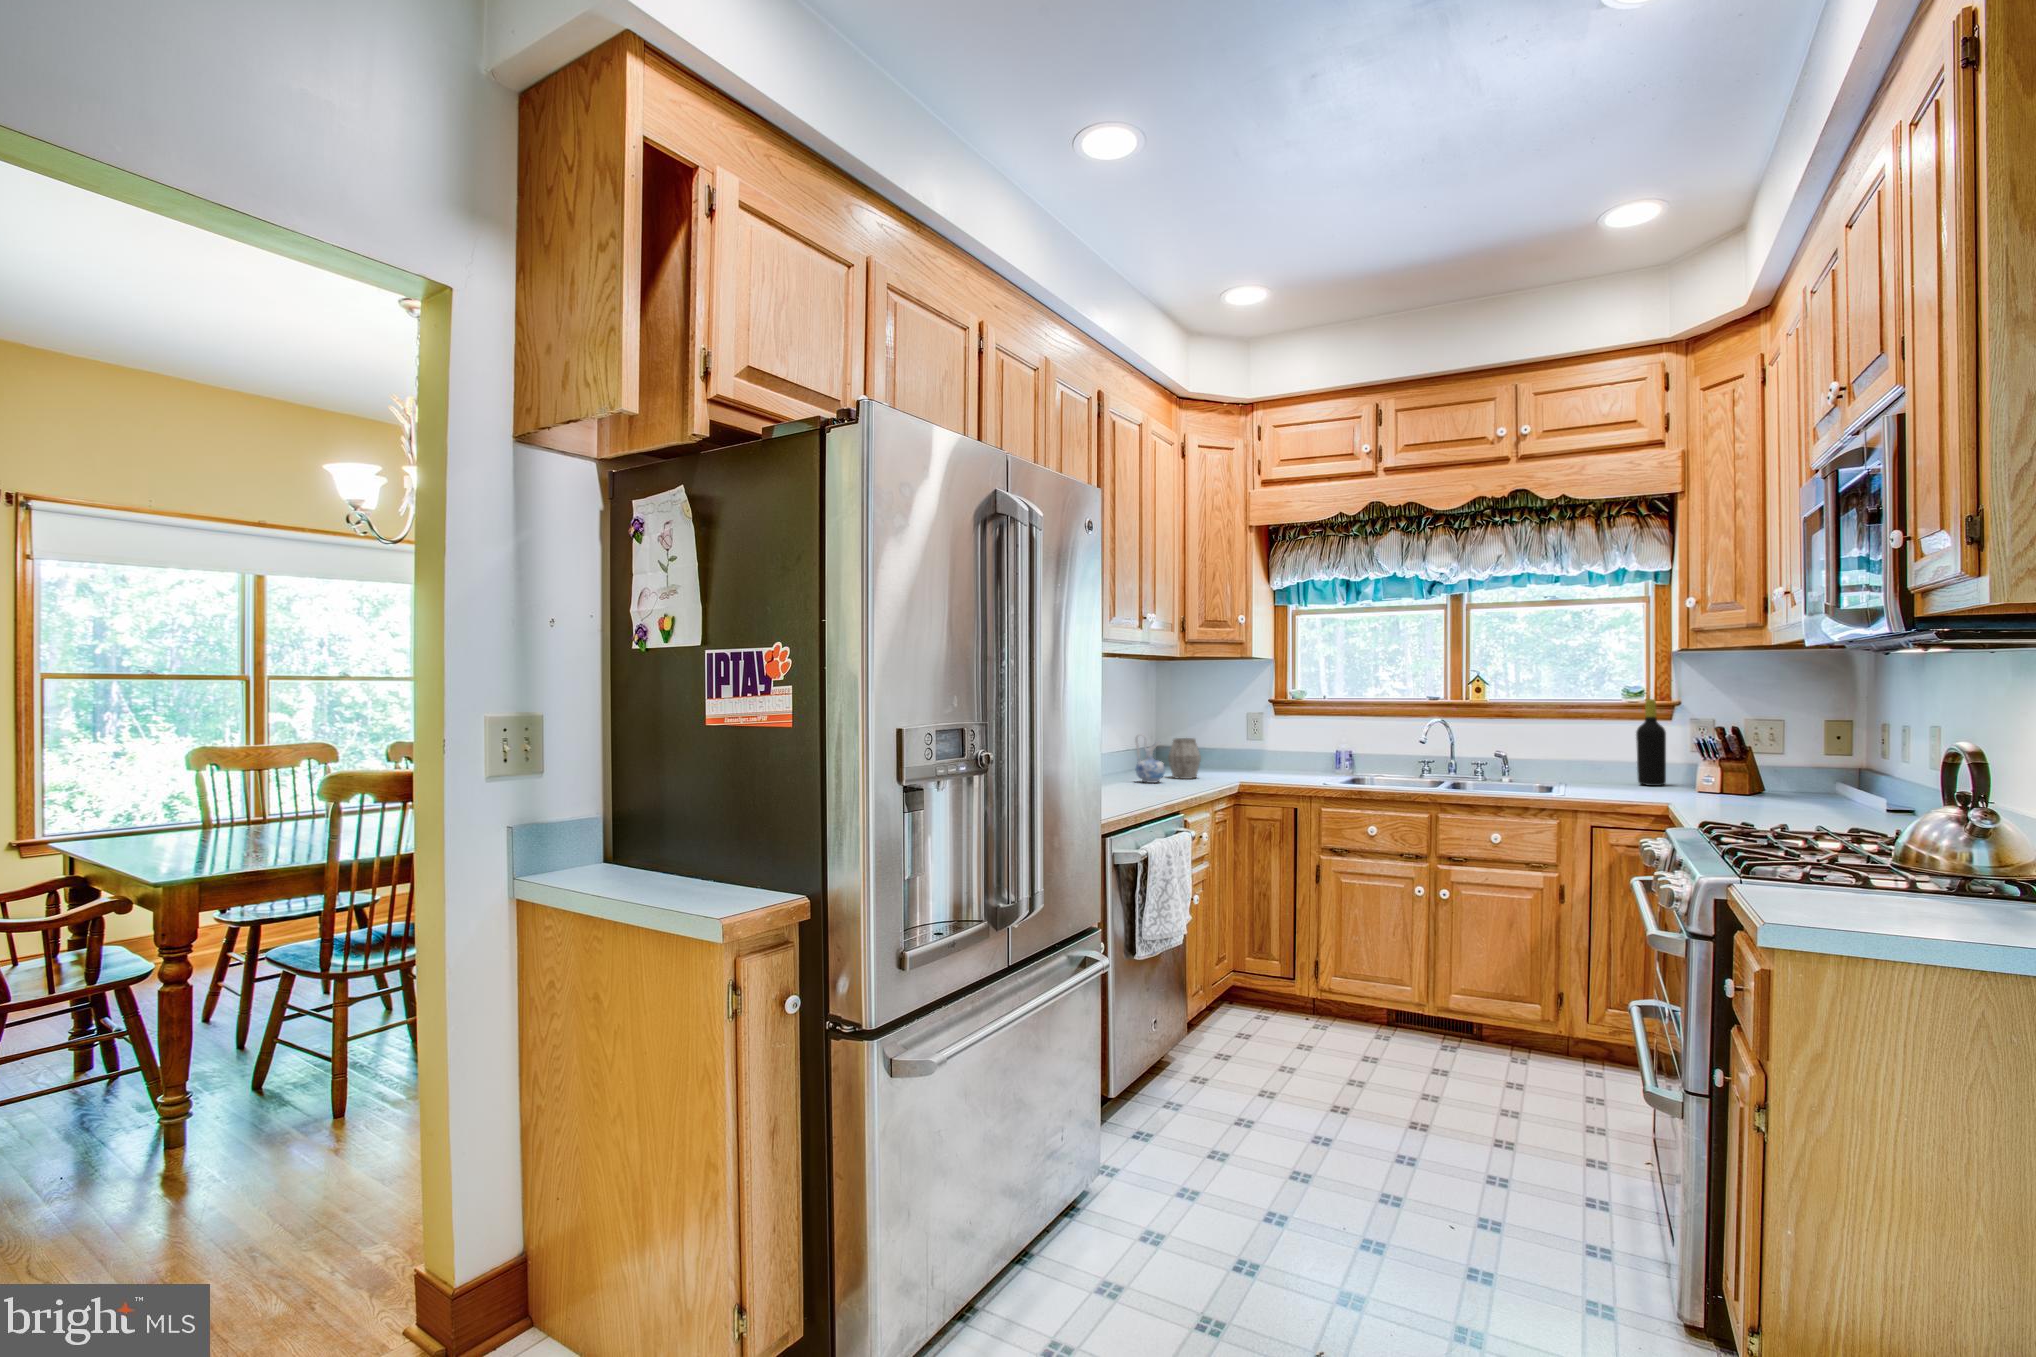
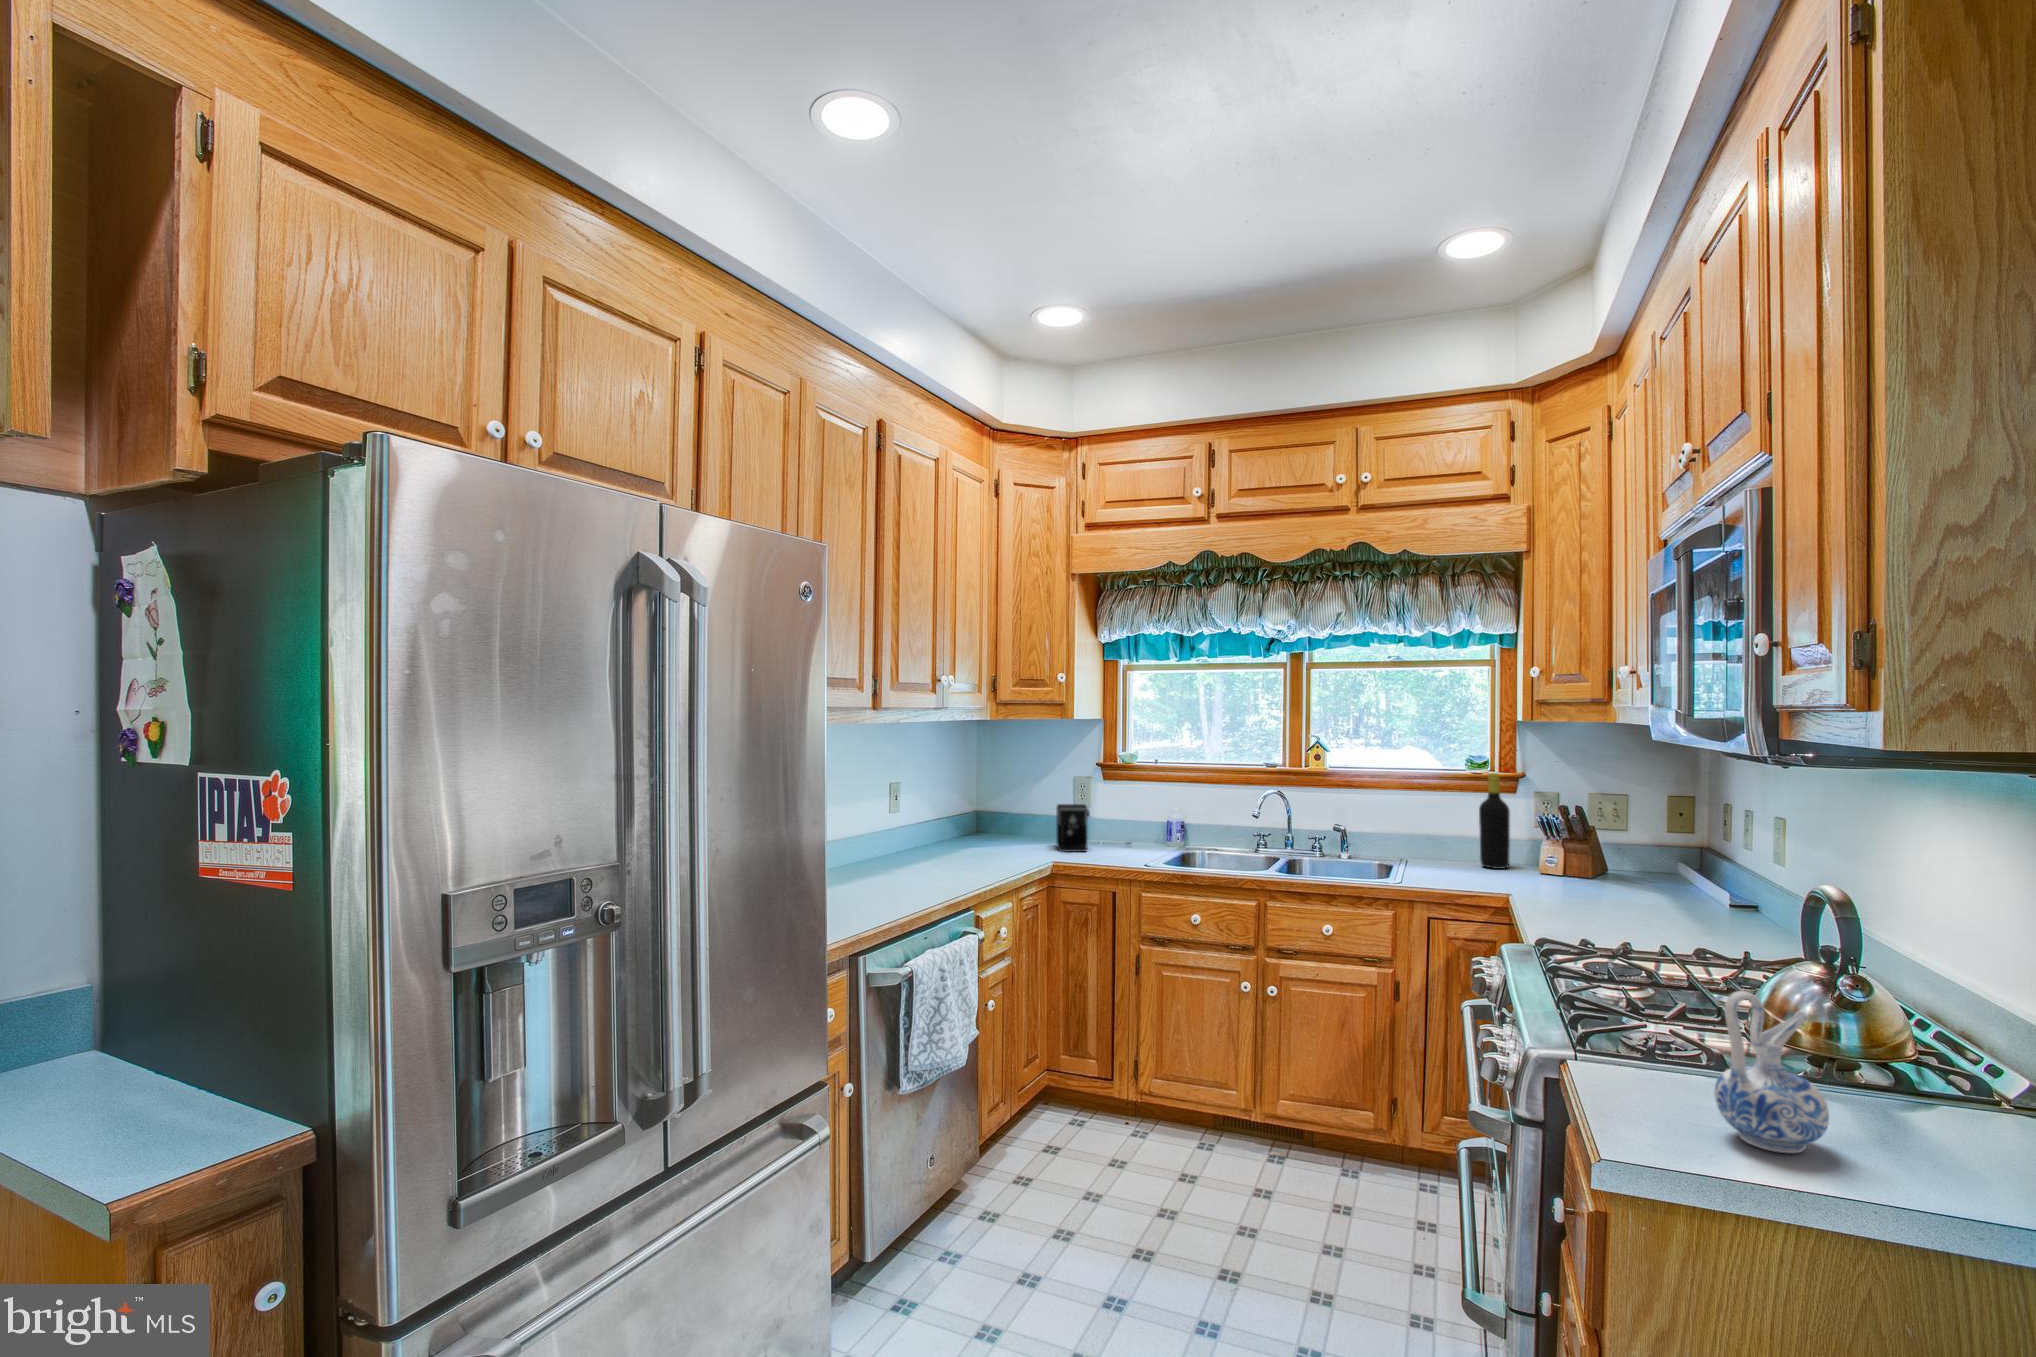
ceramic pitcher: present [1135,734,1165,783] -> present [1715,991,1829,1153]
coffee maker: none [1233,736,1302,777] -> present [1056,804,1131,852]
mug: present [1168,738,1201,779] -> none [978,809,1016,857]

